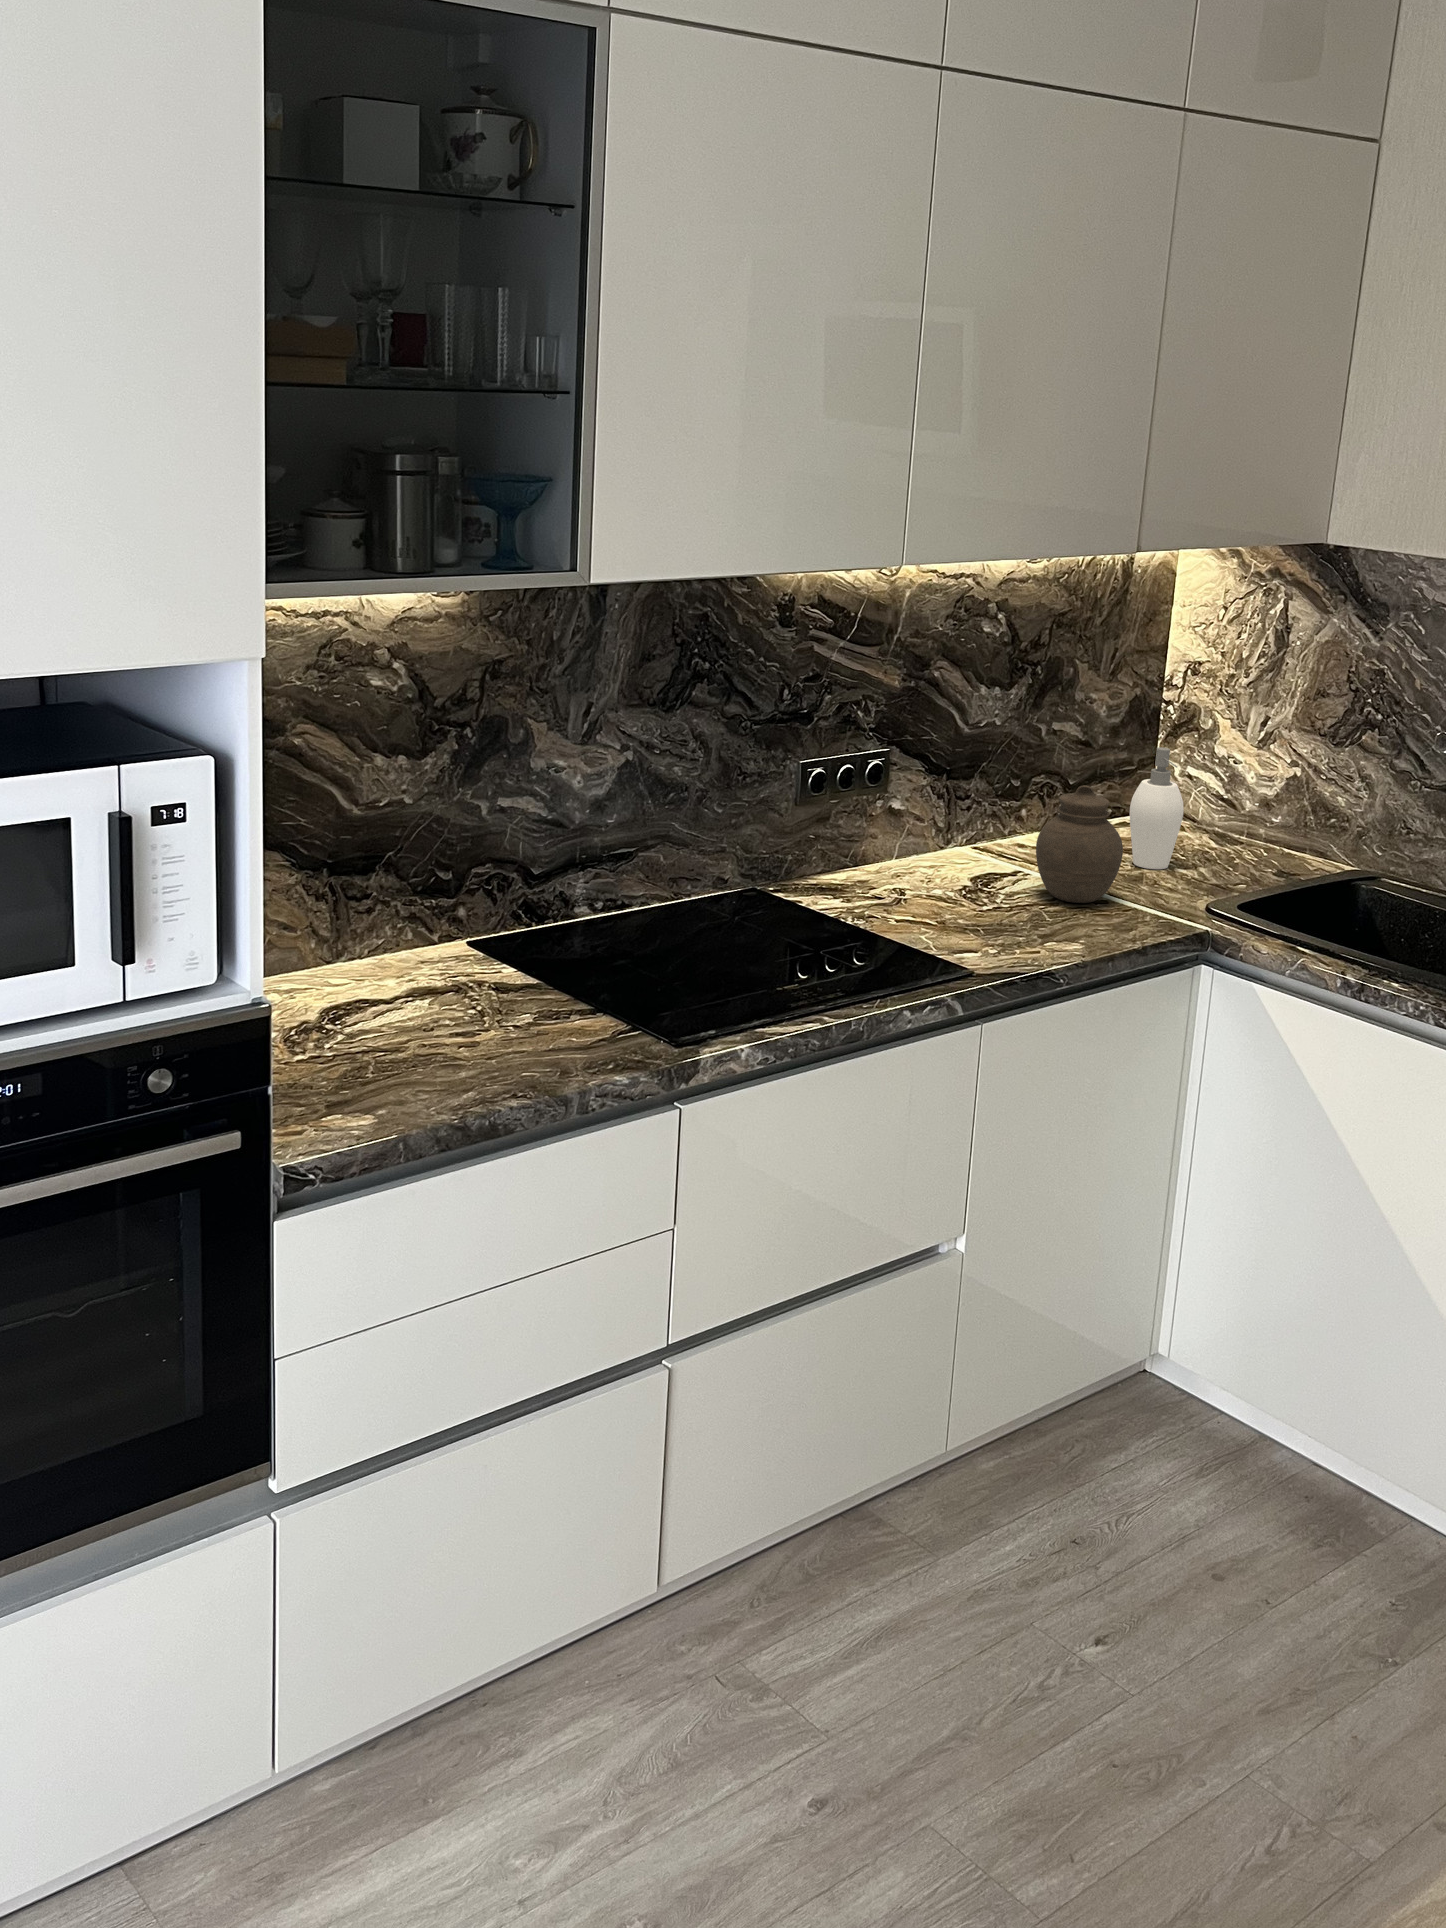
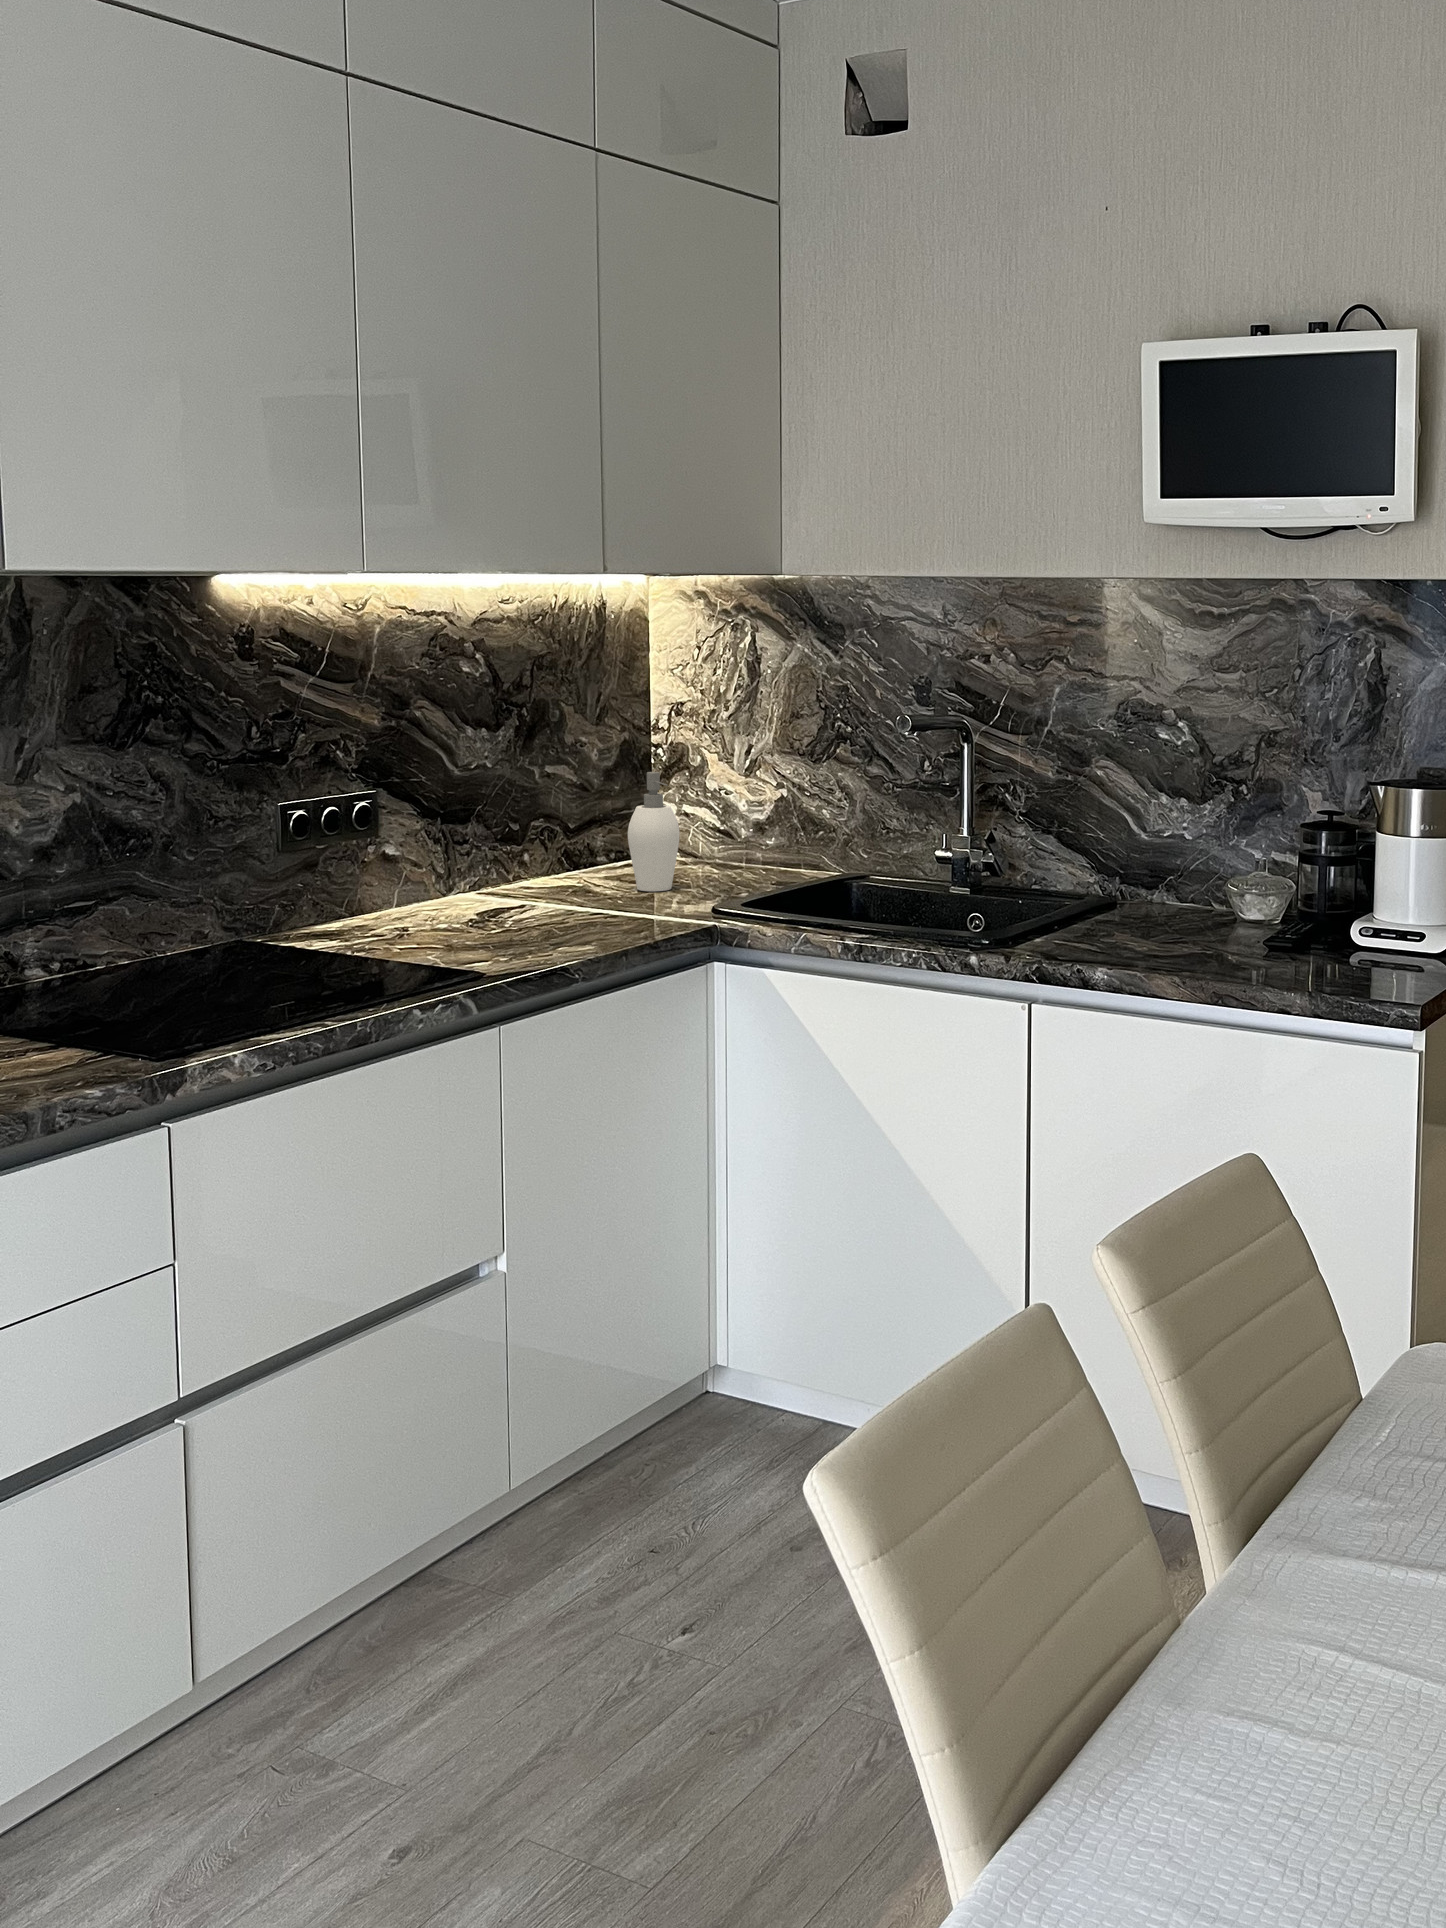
jar: present [1036,785,1123,903] -> none [537,802,623,919]

